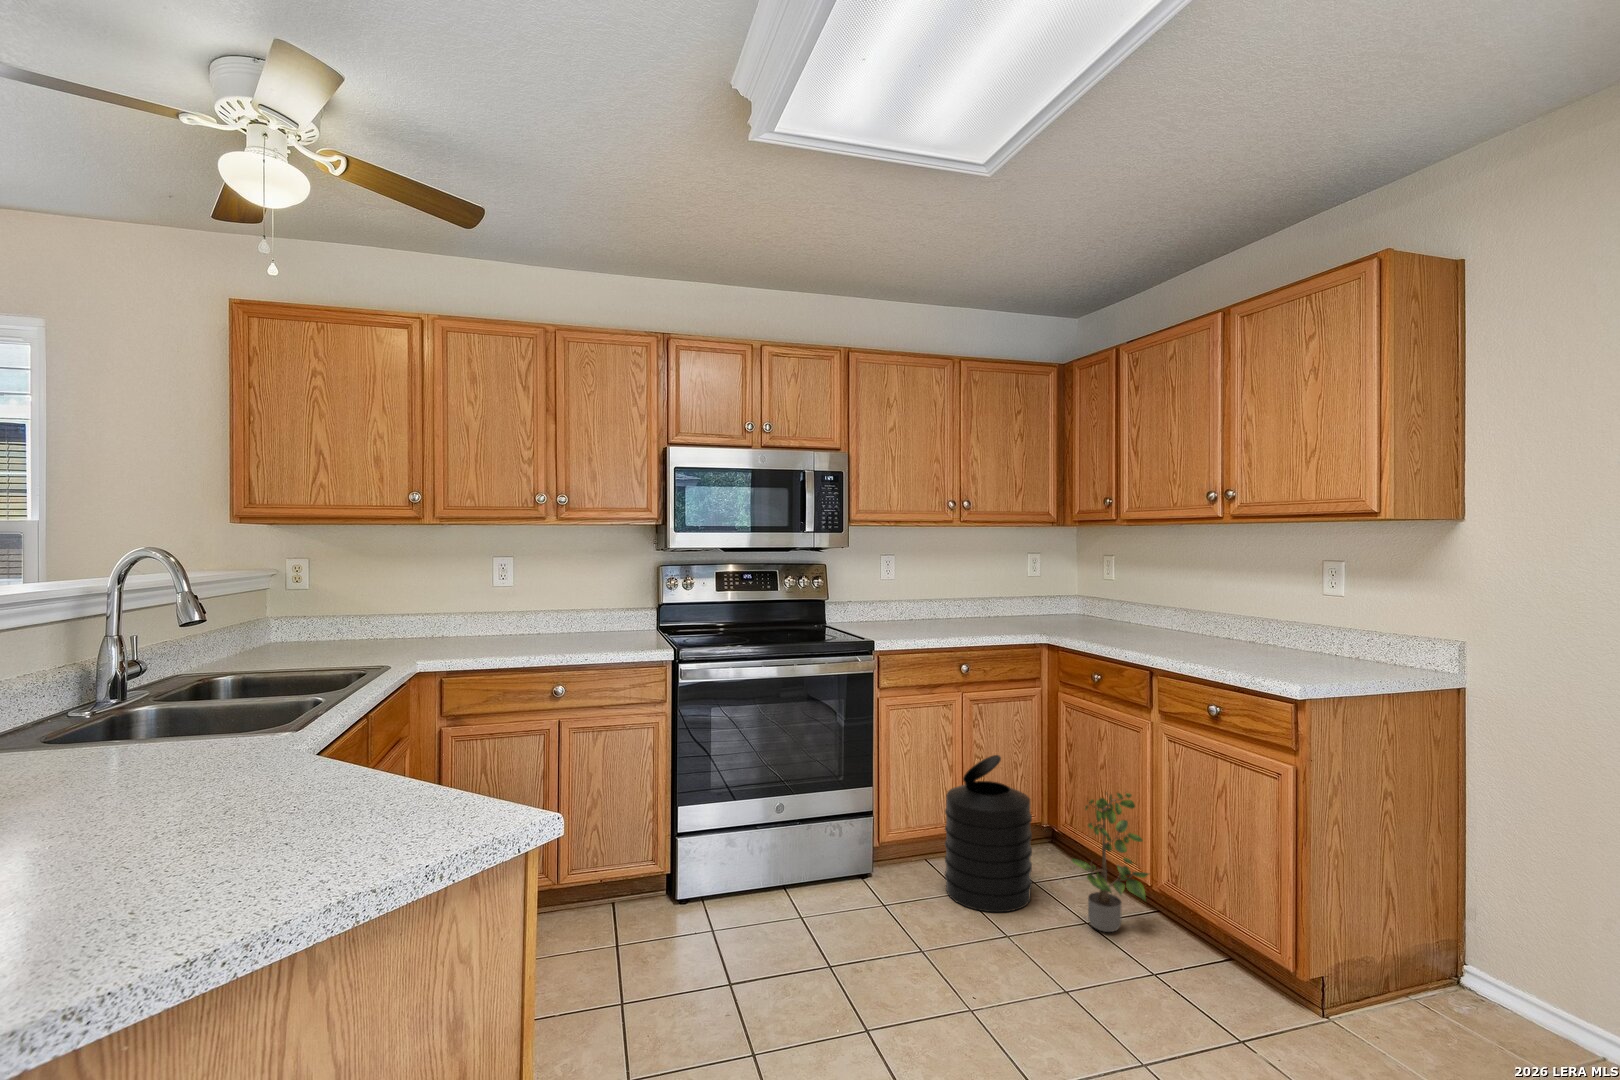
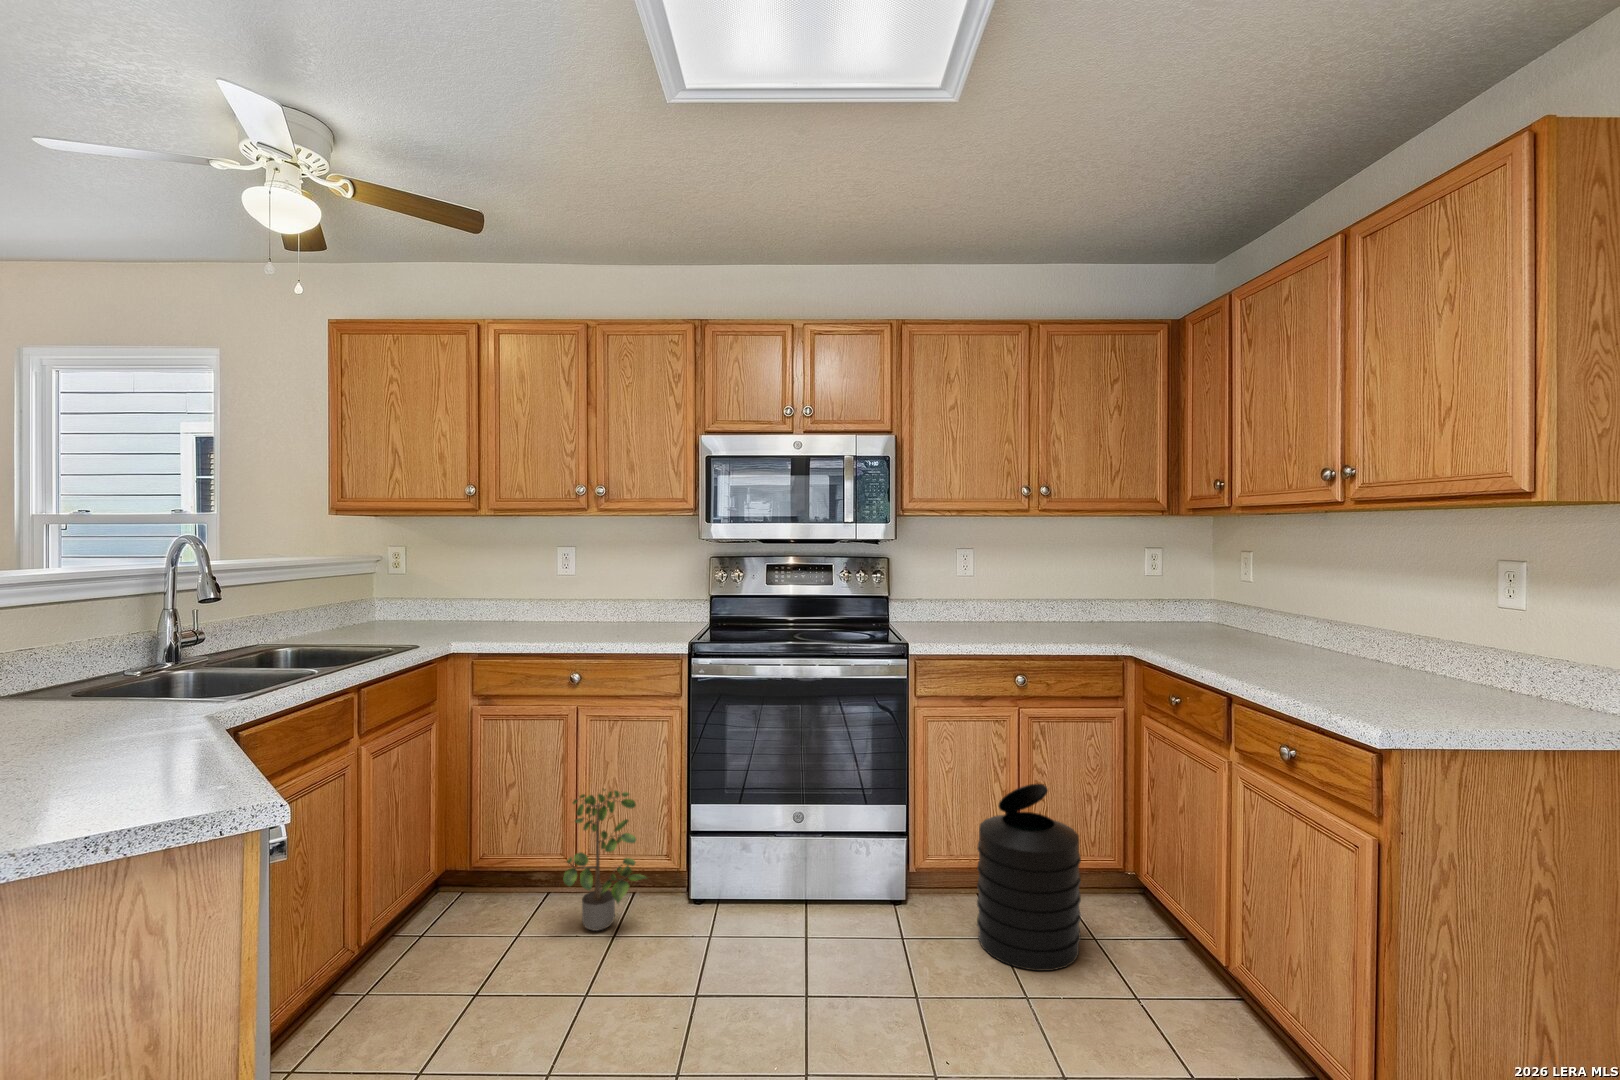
potted plant: present [1072,793,1148,932] -> present [563,789,646,931]

